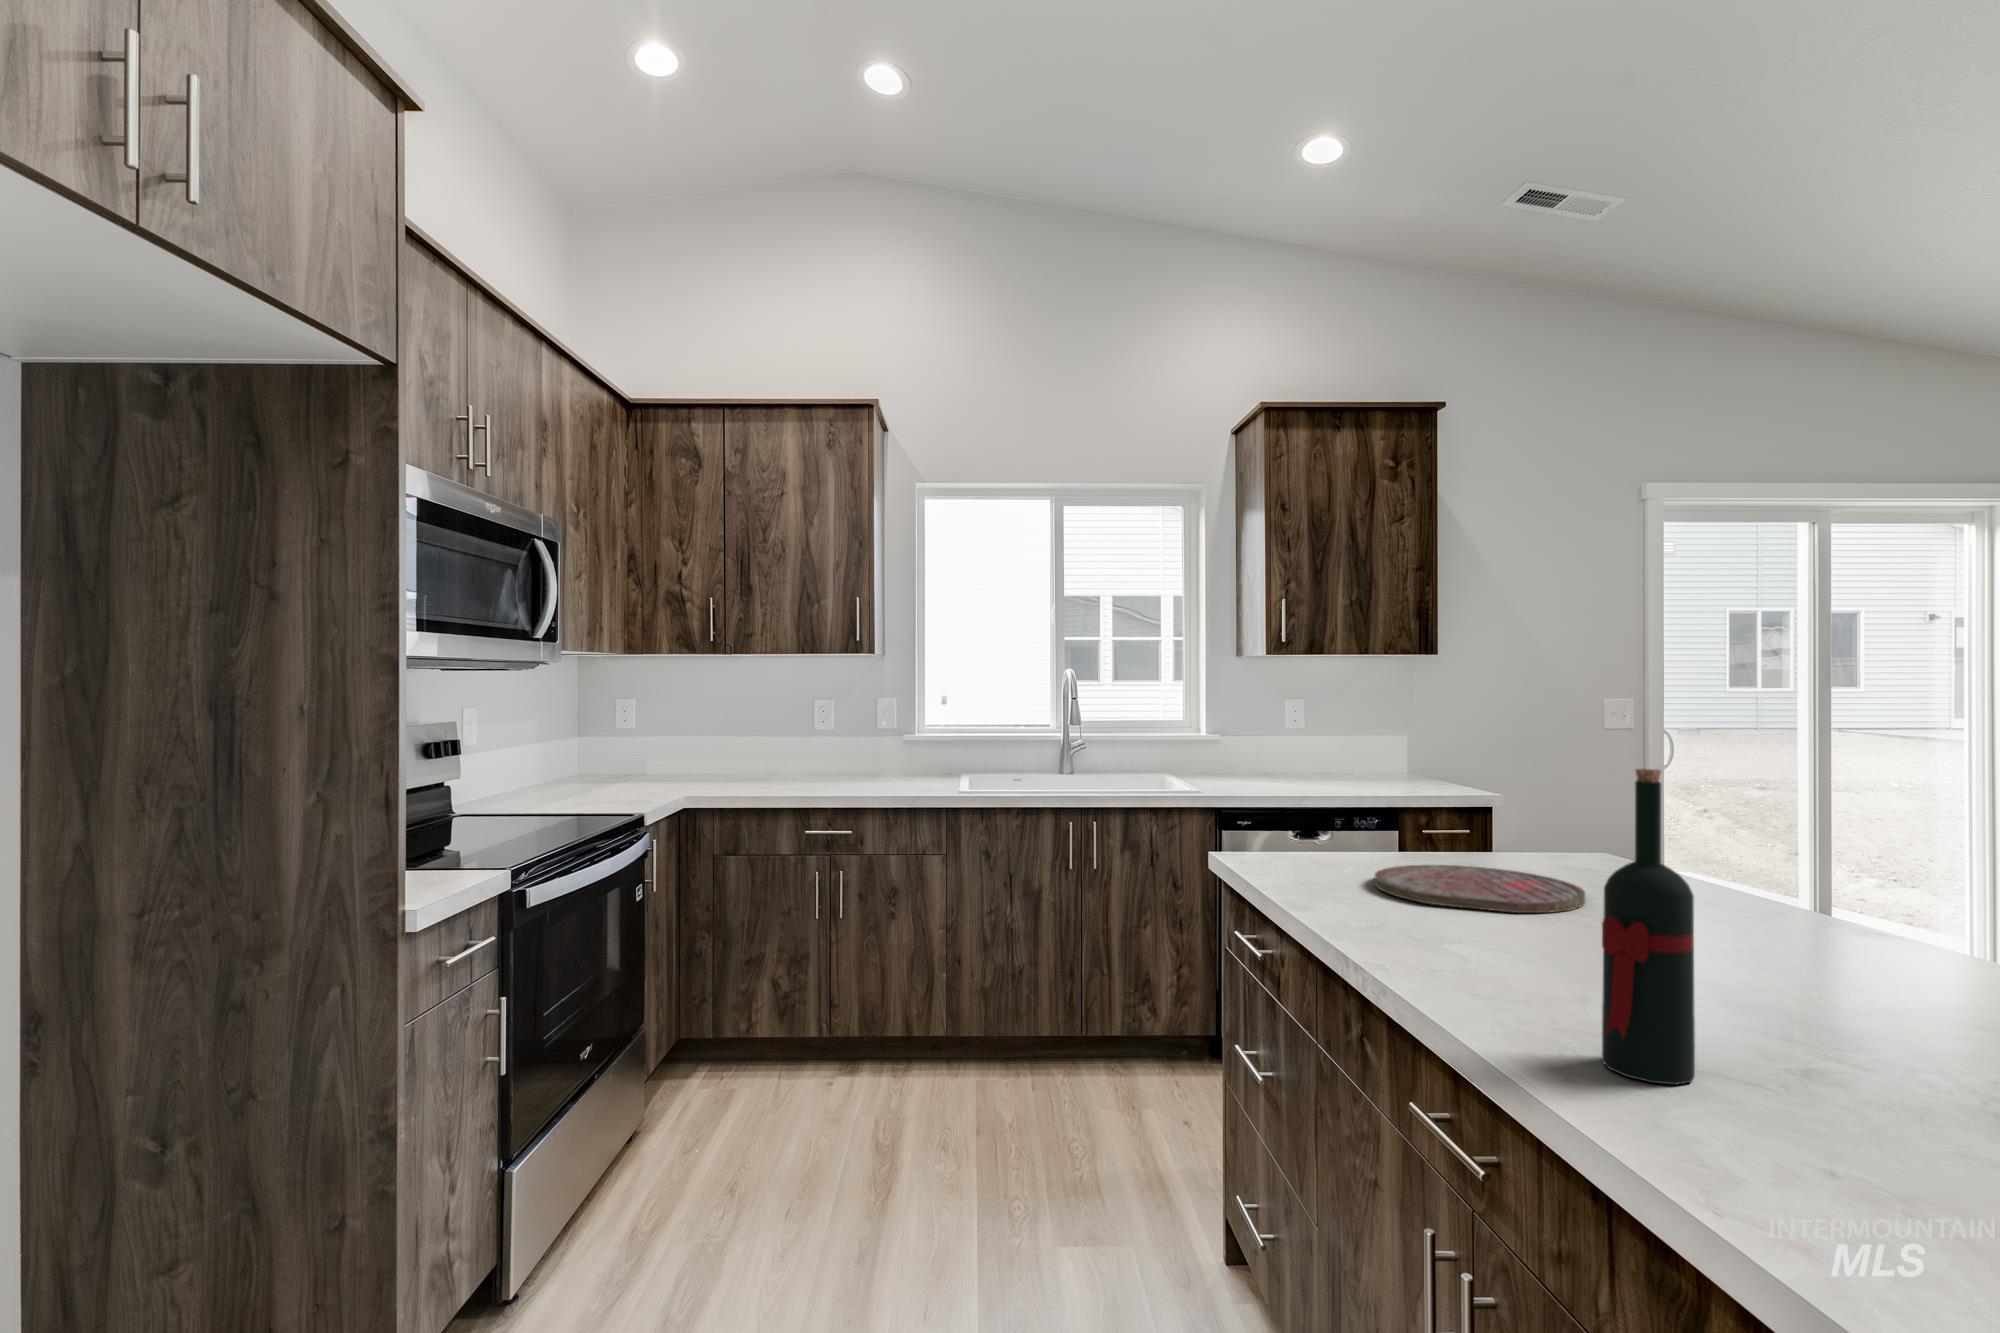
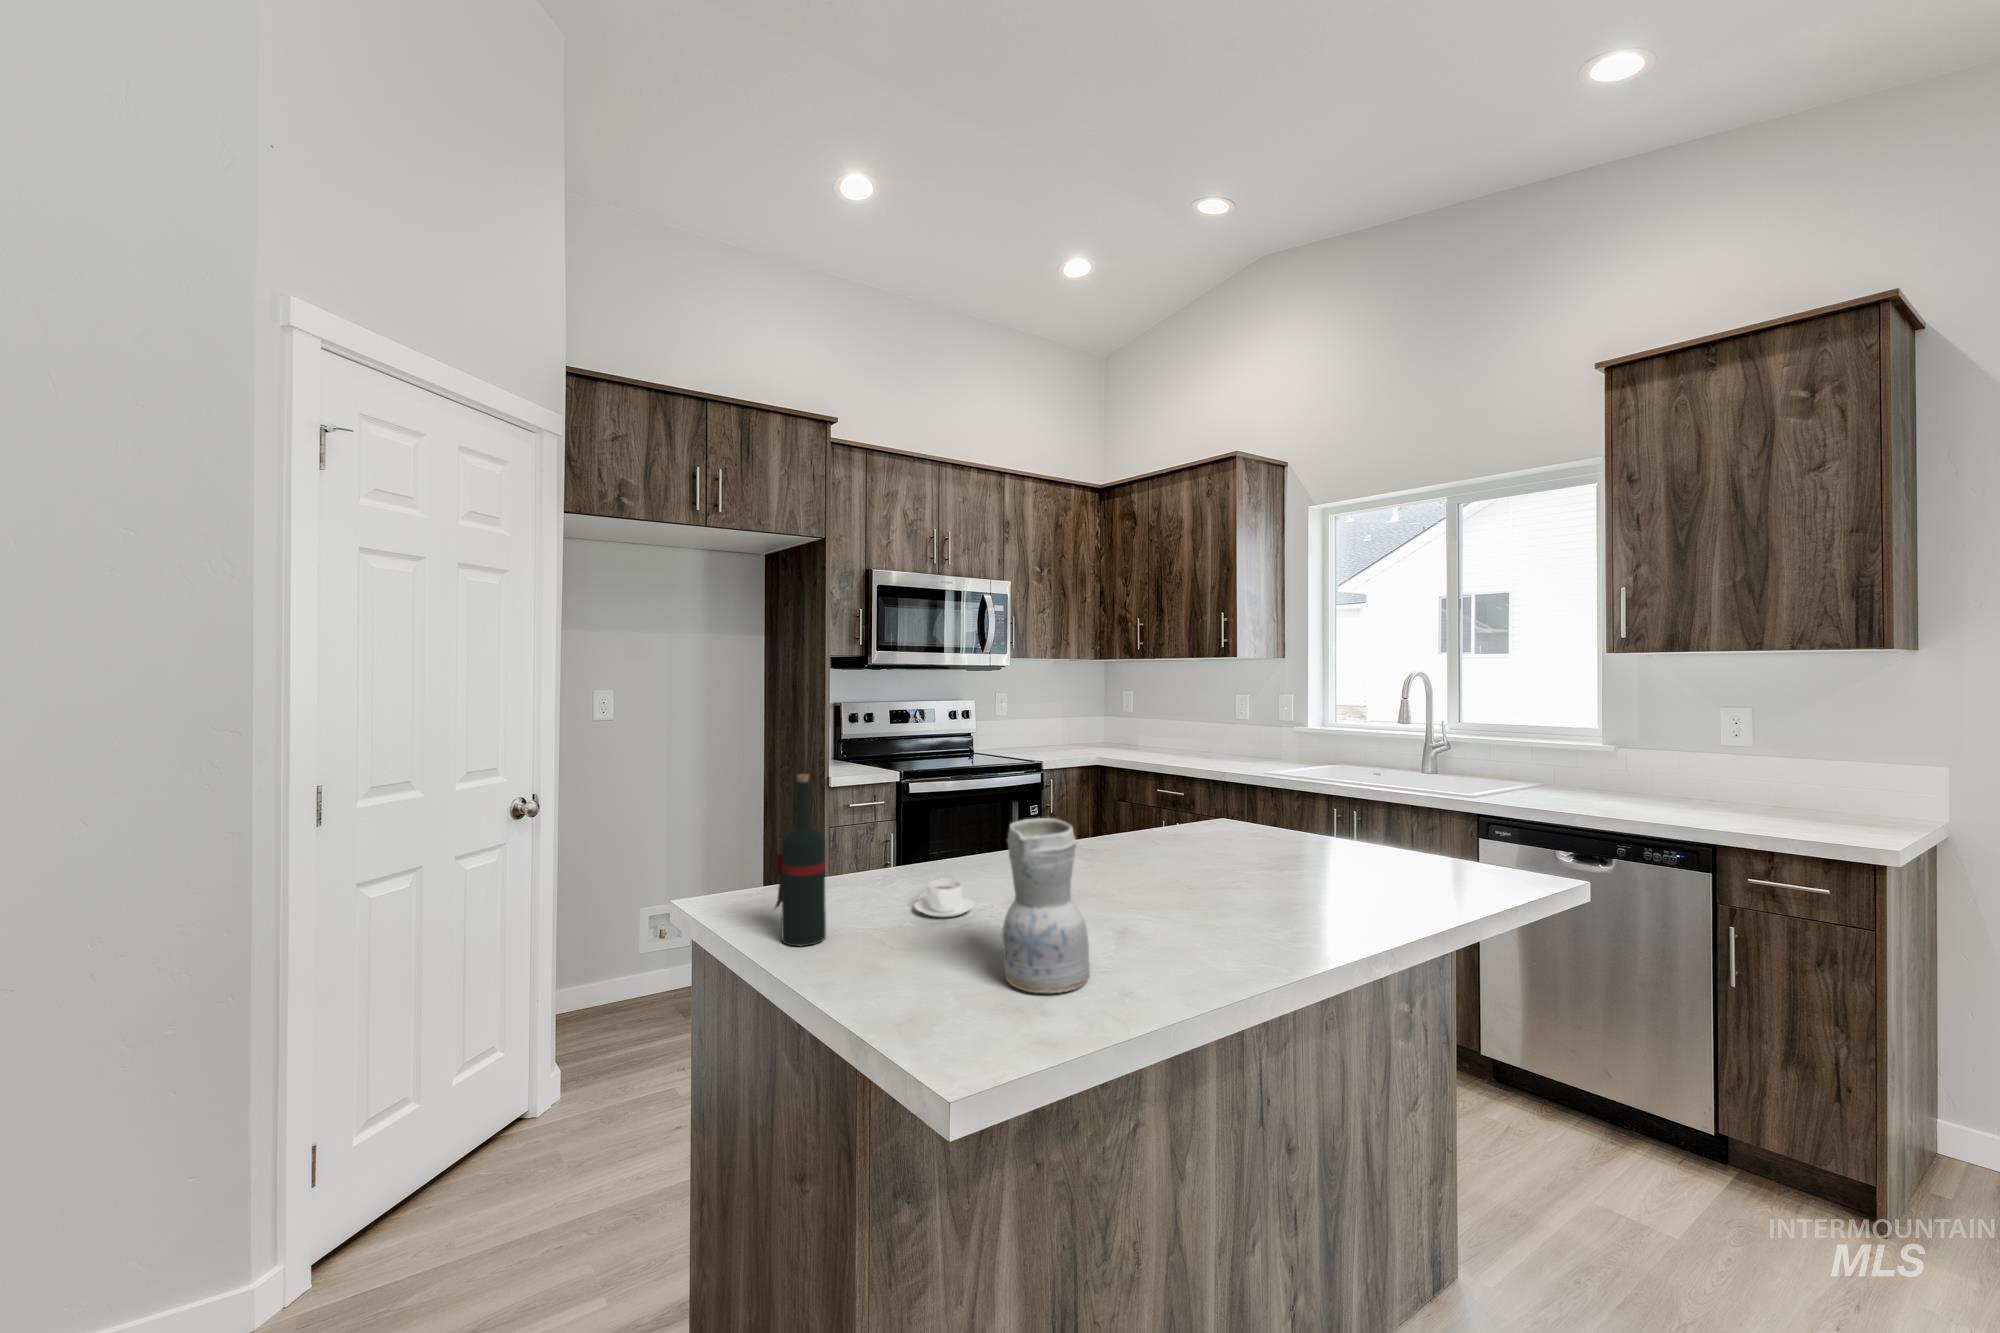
ceramic pitcher: none [1745,788,1920,1007] -> present [1002,818,1090,993]
cutting board: present [1374,865,1585,913] -> none [1129,858,1294,914]
coffee cup: none [1462,935,1566,992] -> present [915,879,974,917]

